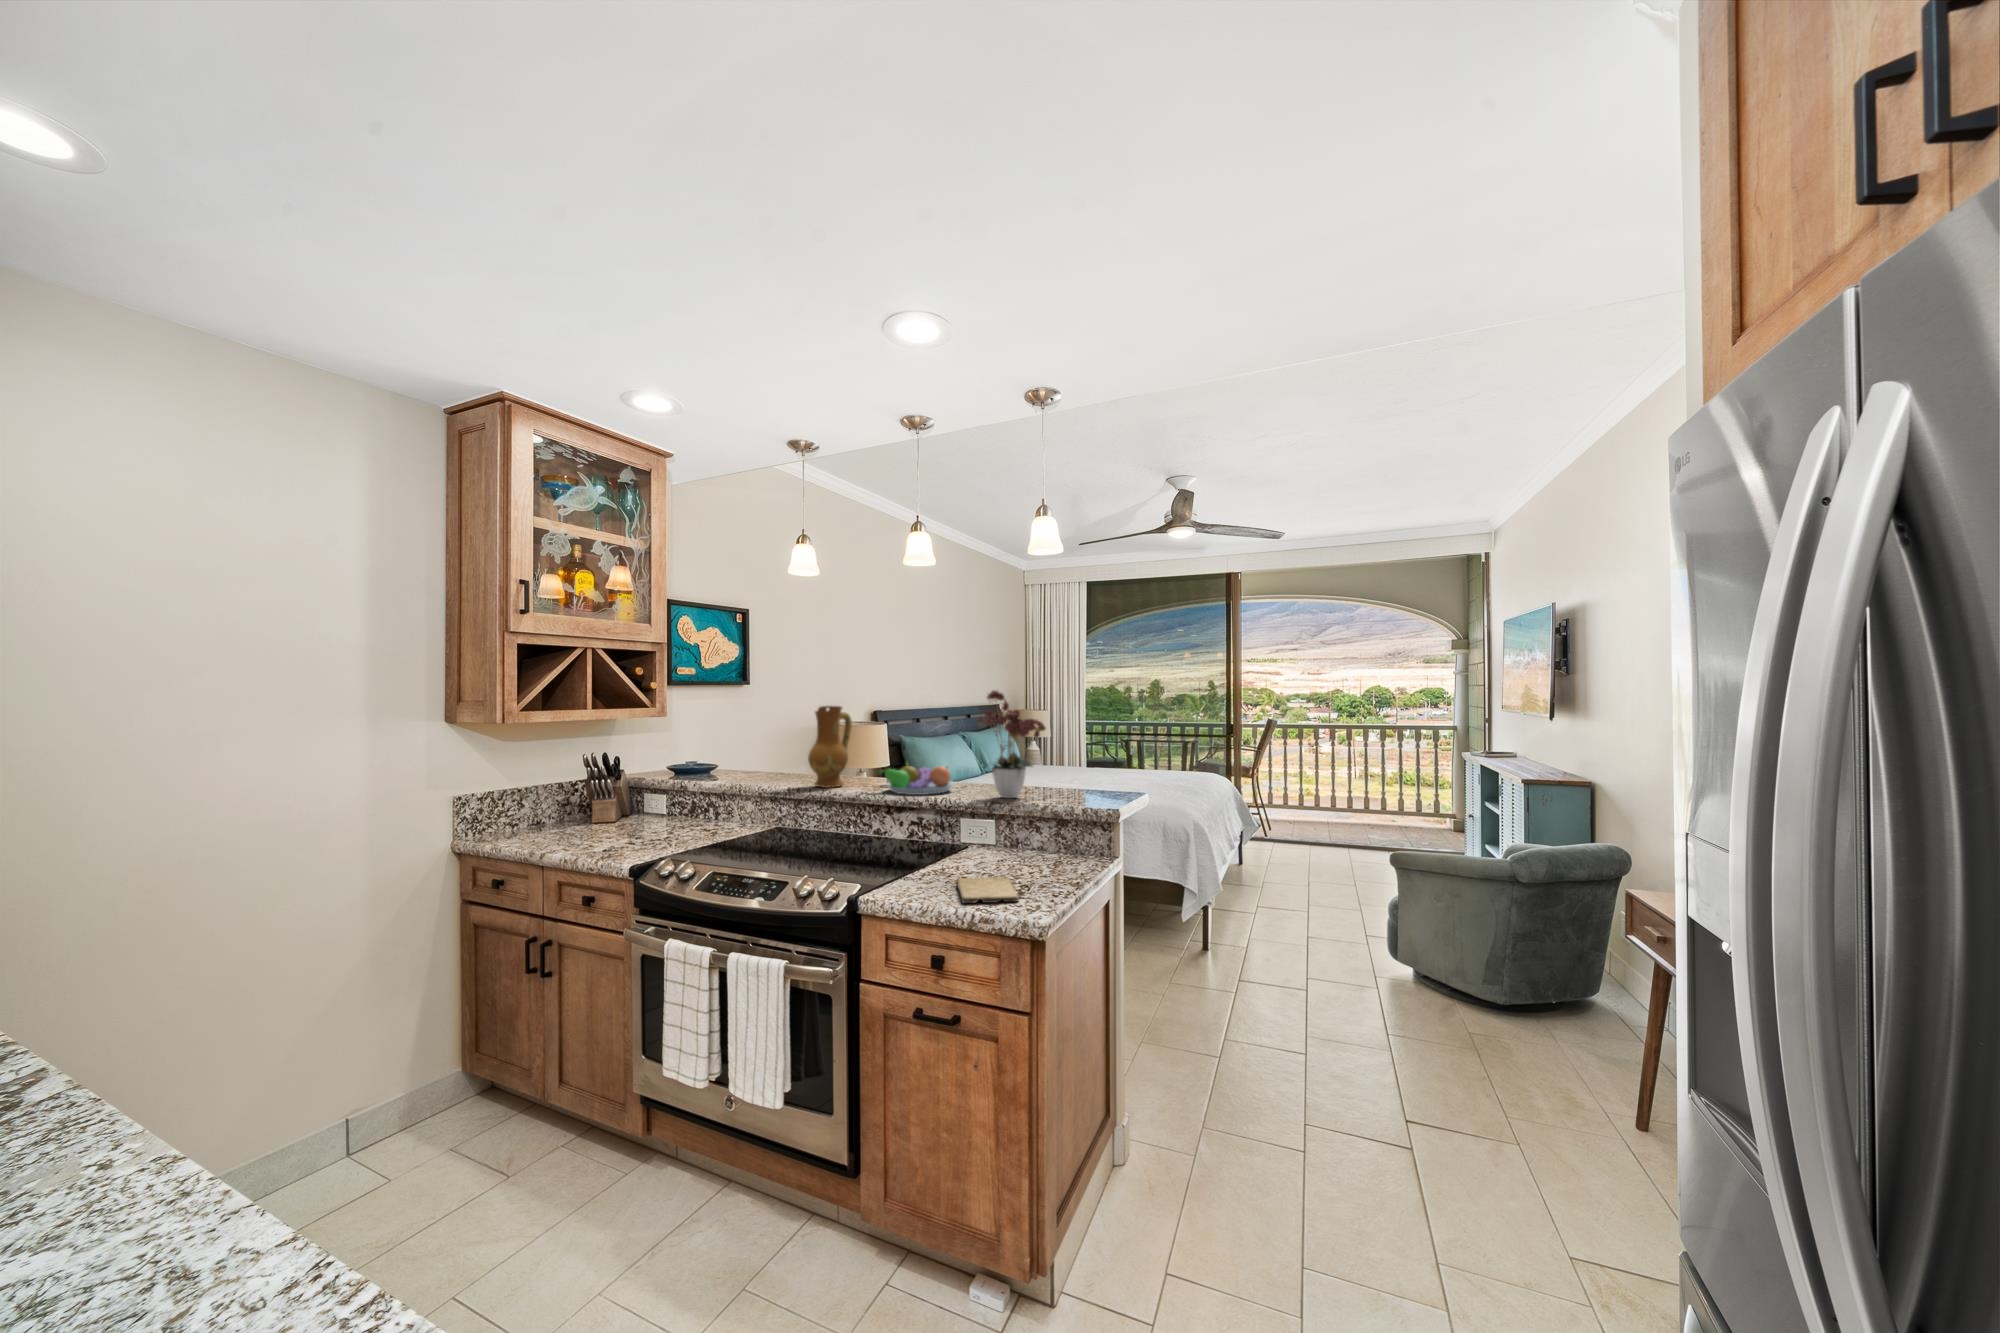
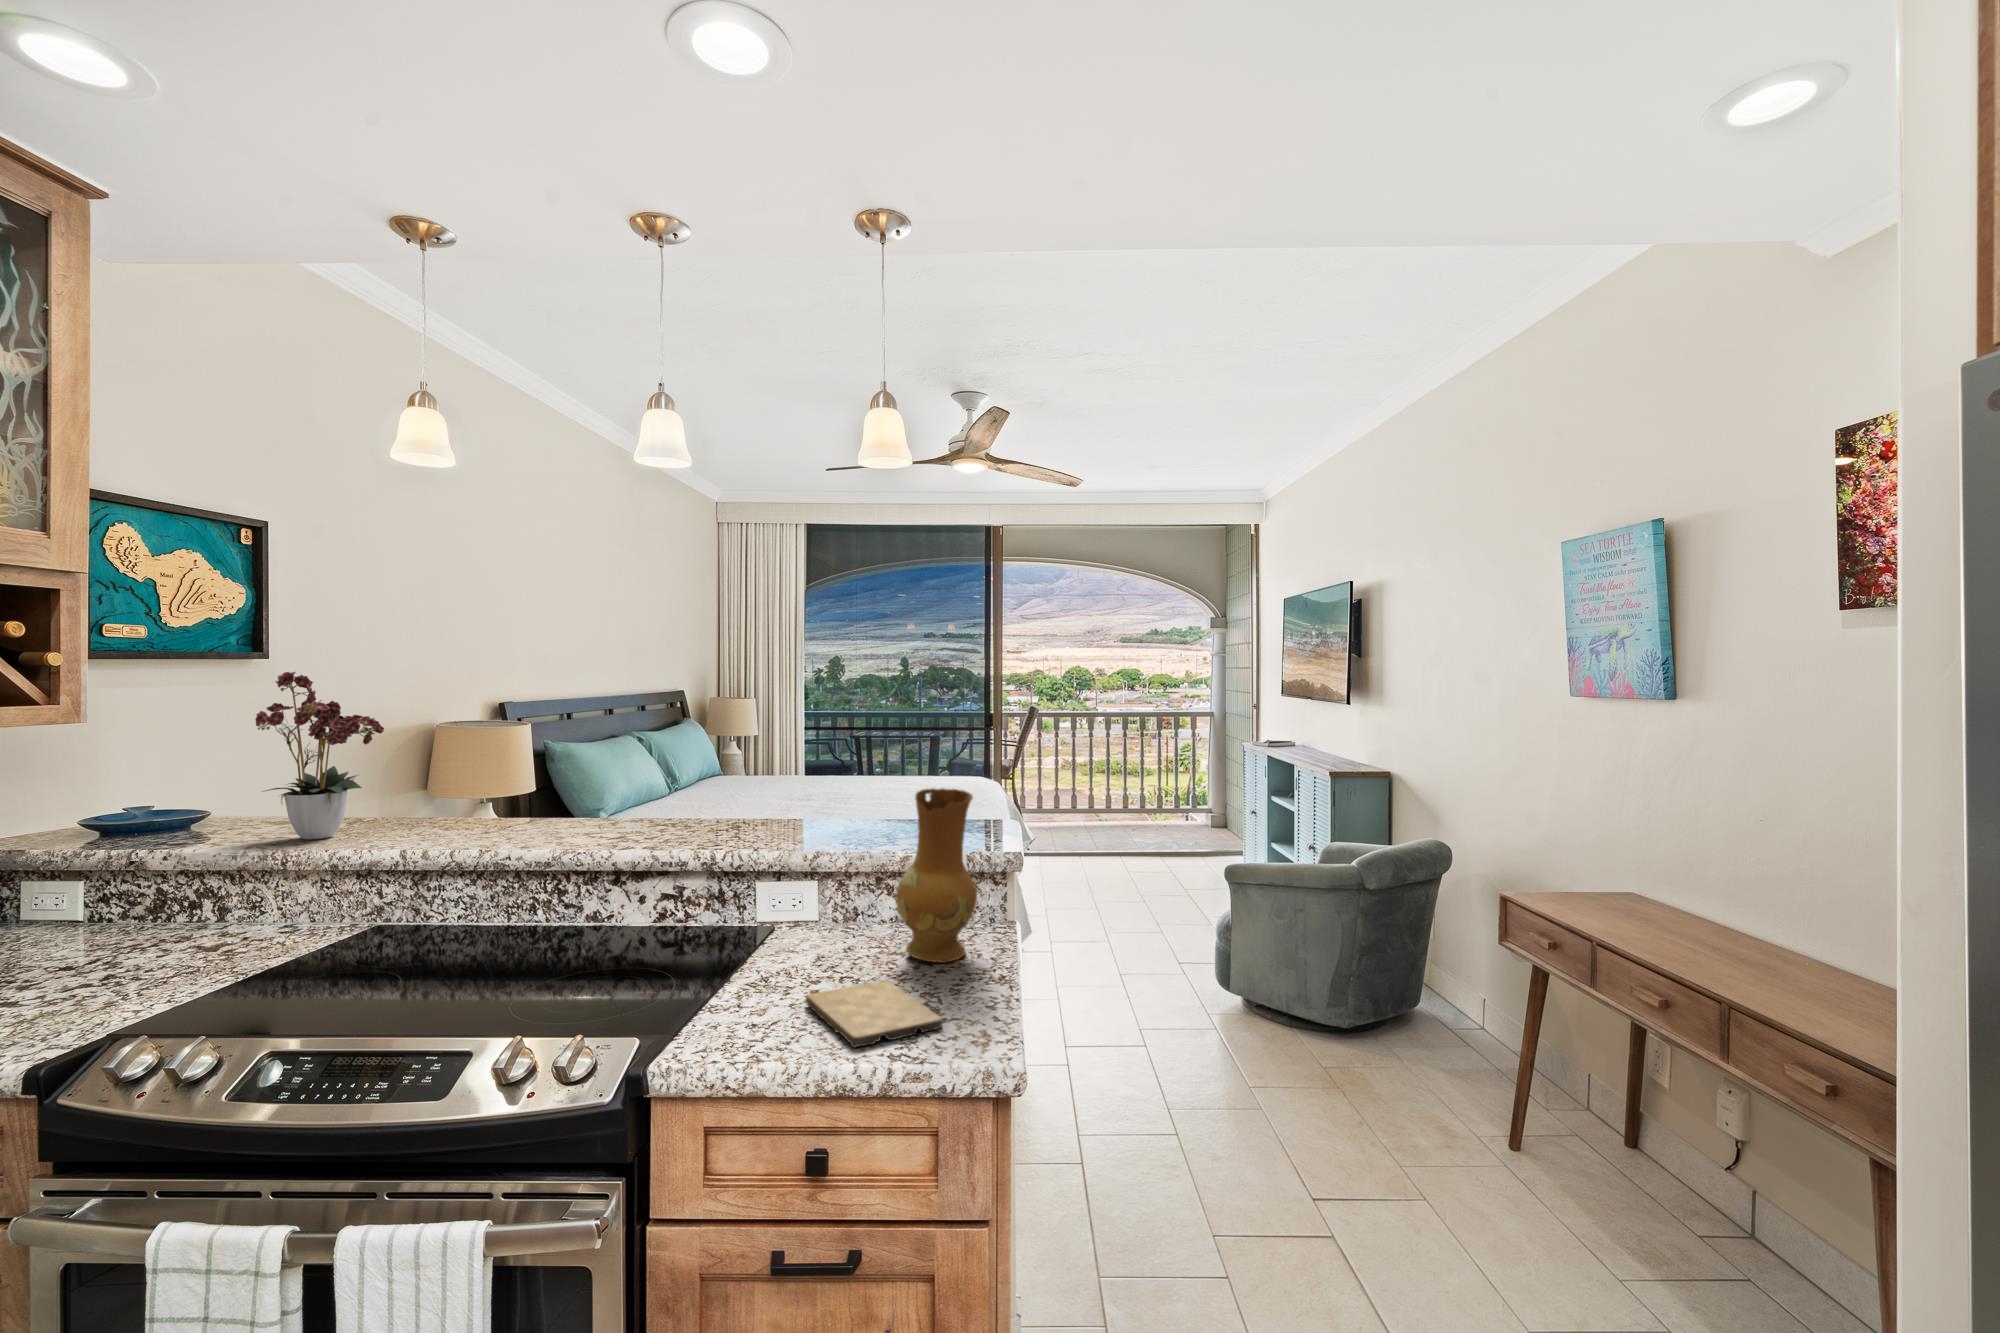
flower arrangement: present [978,691,1045,798] -> present [255,672,384,839]
ceramic jug: present [808,706,852,788] -> present [896,788,977,963]
fruit bowl: present [878,763,954,795] -> none [580,788,716,846]

